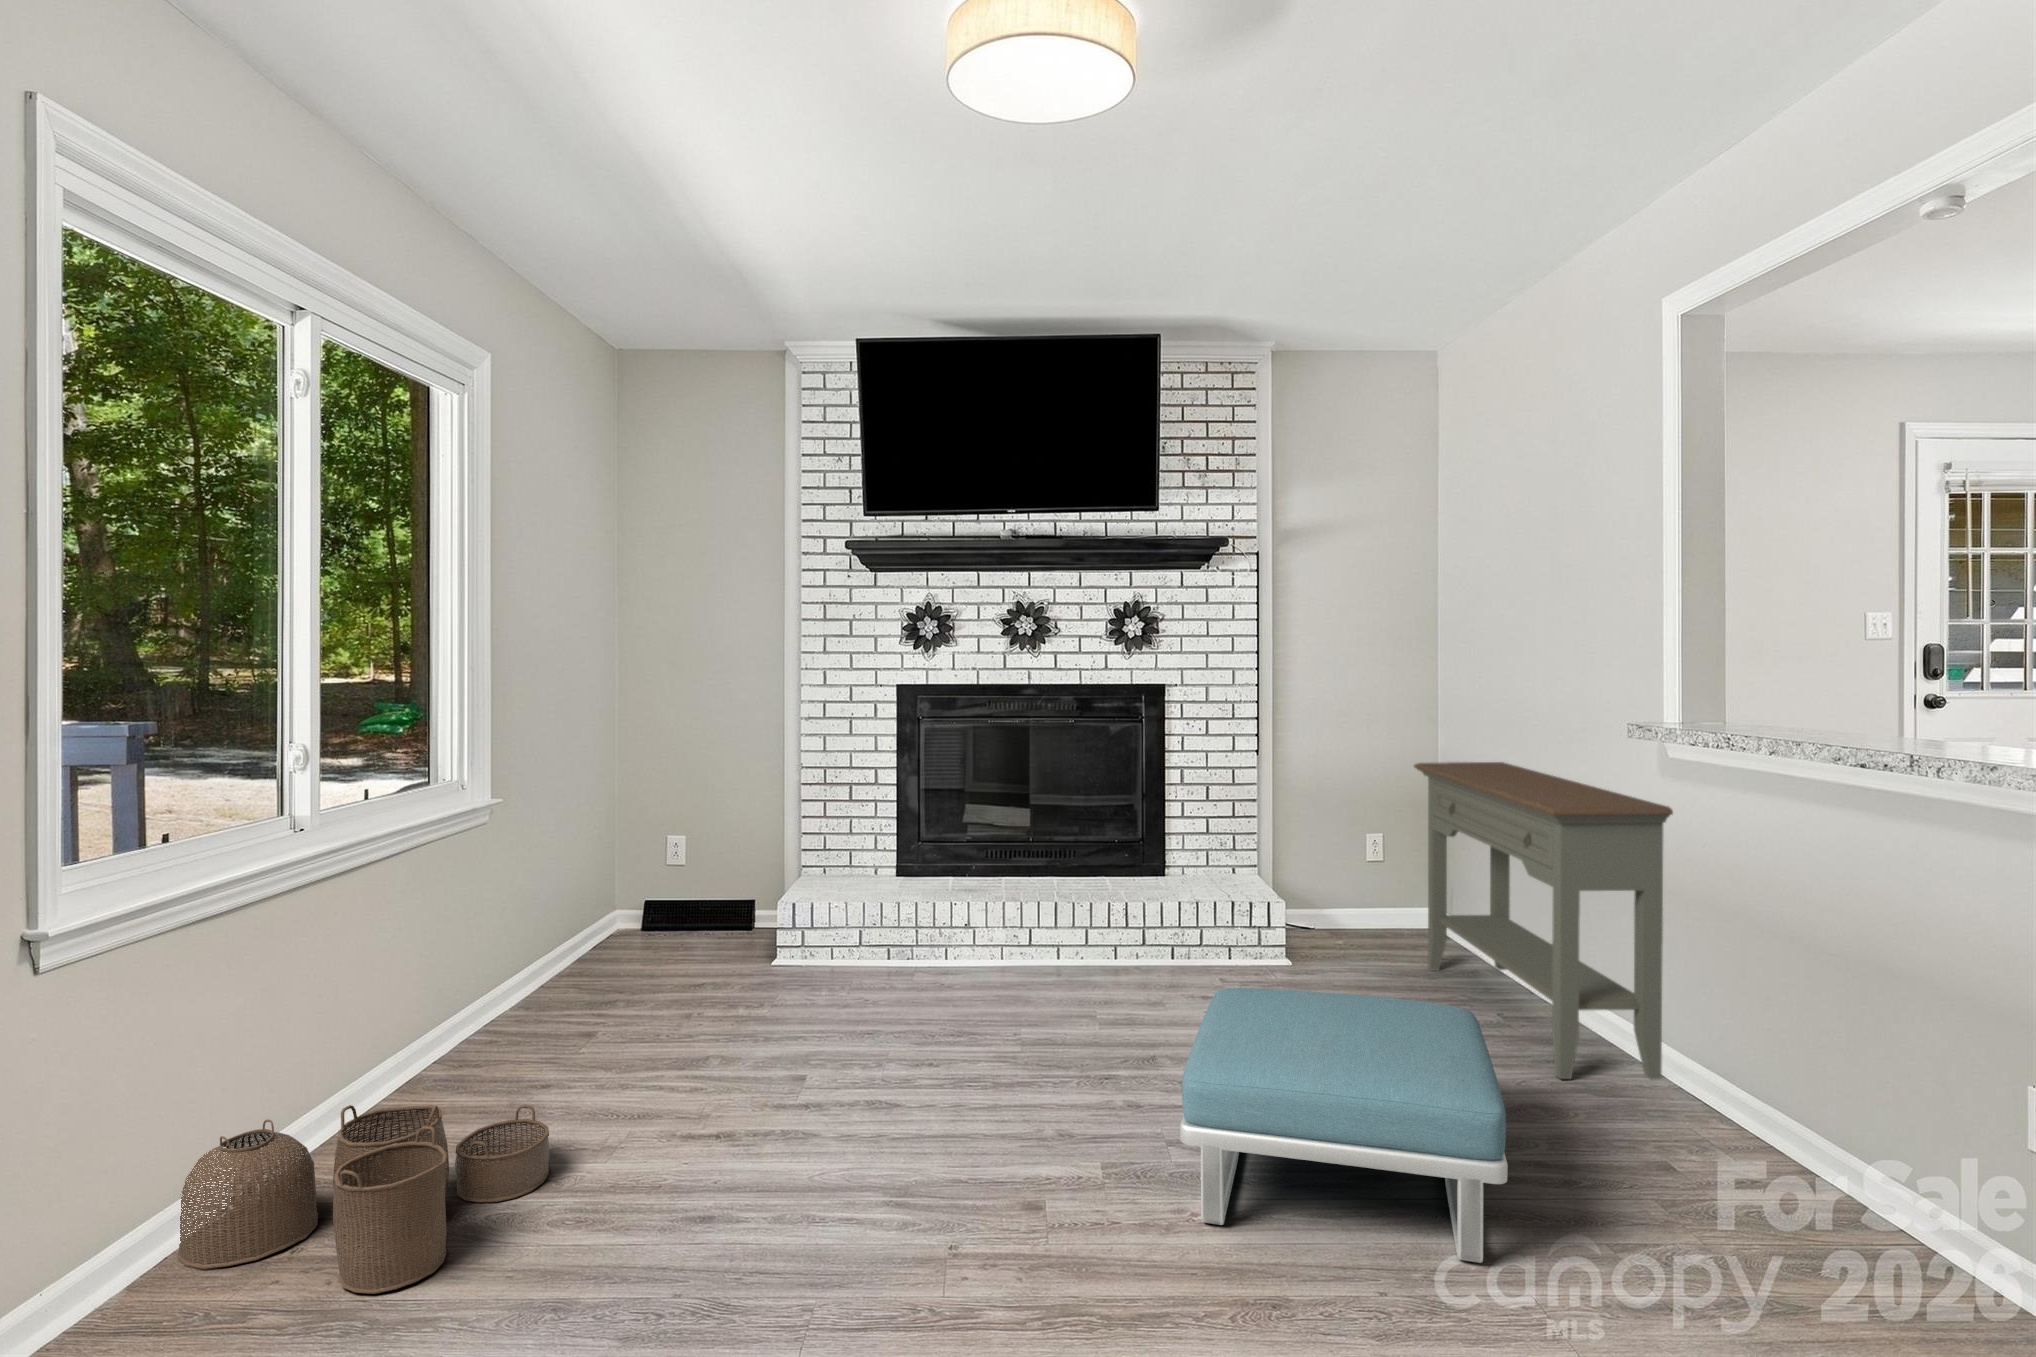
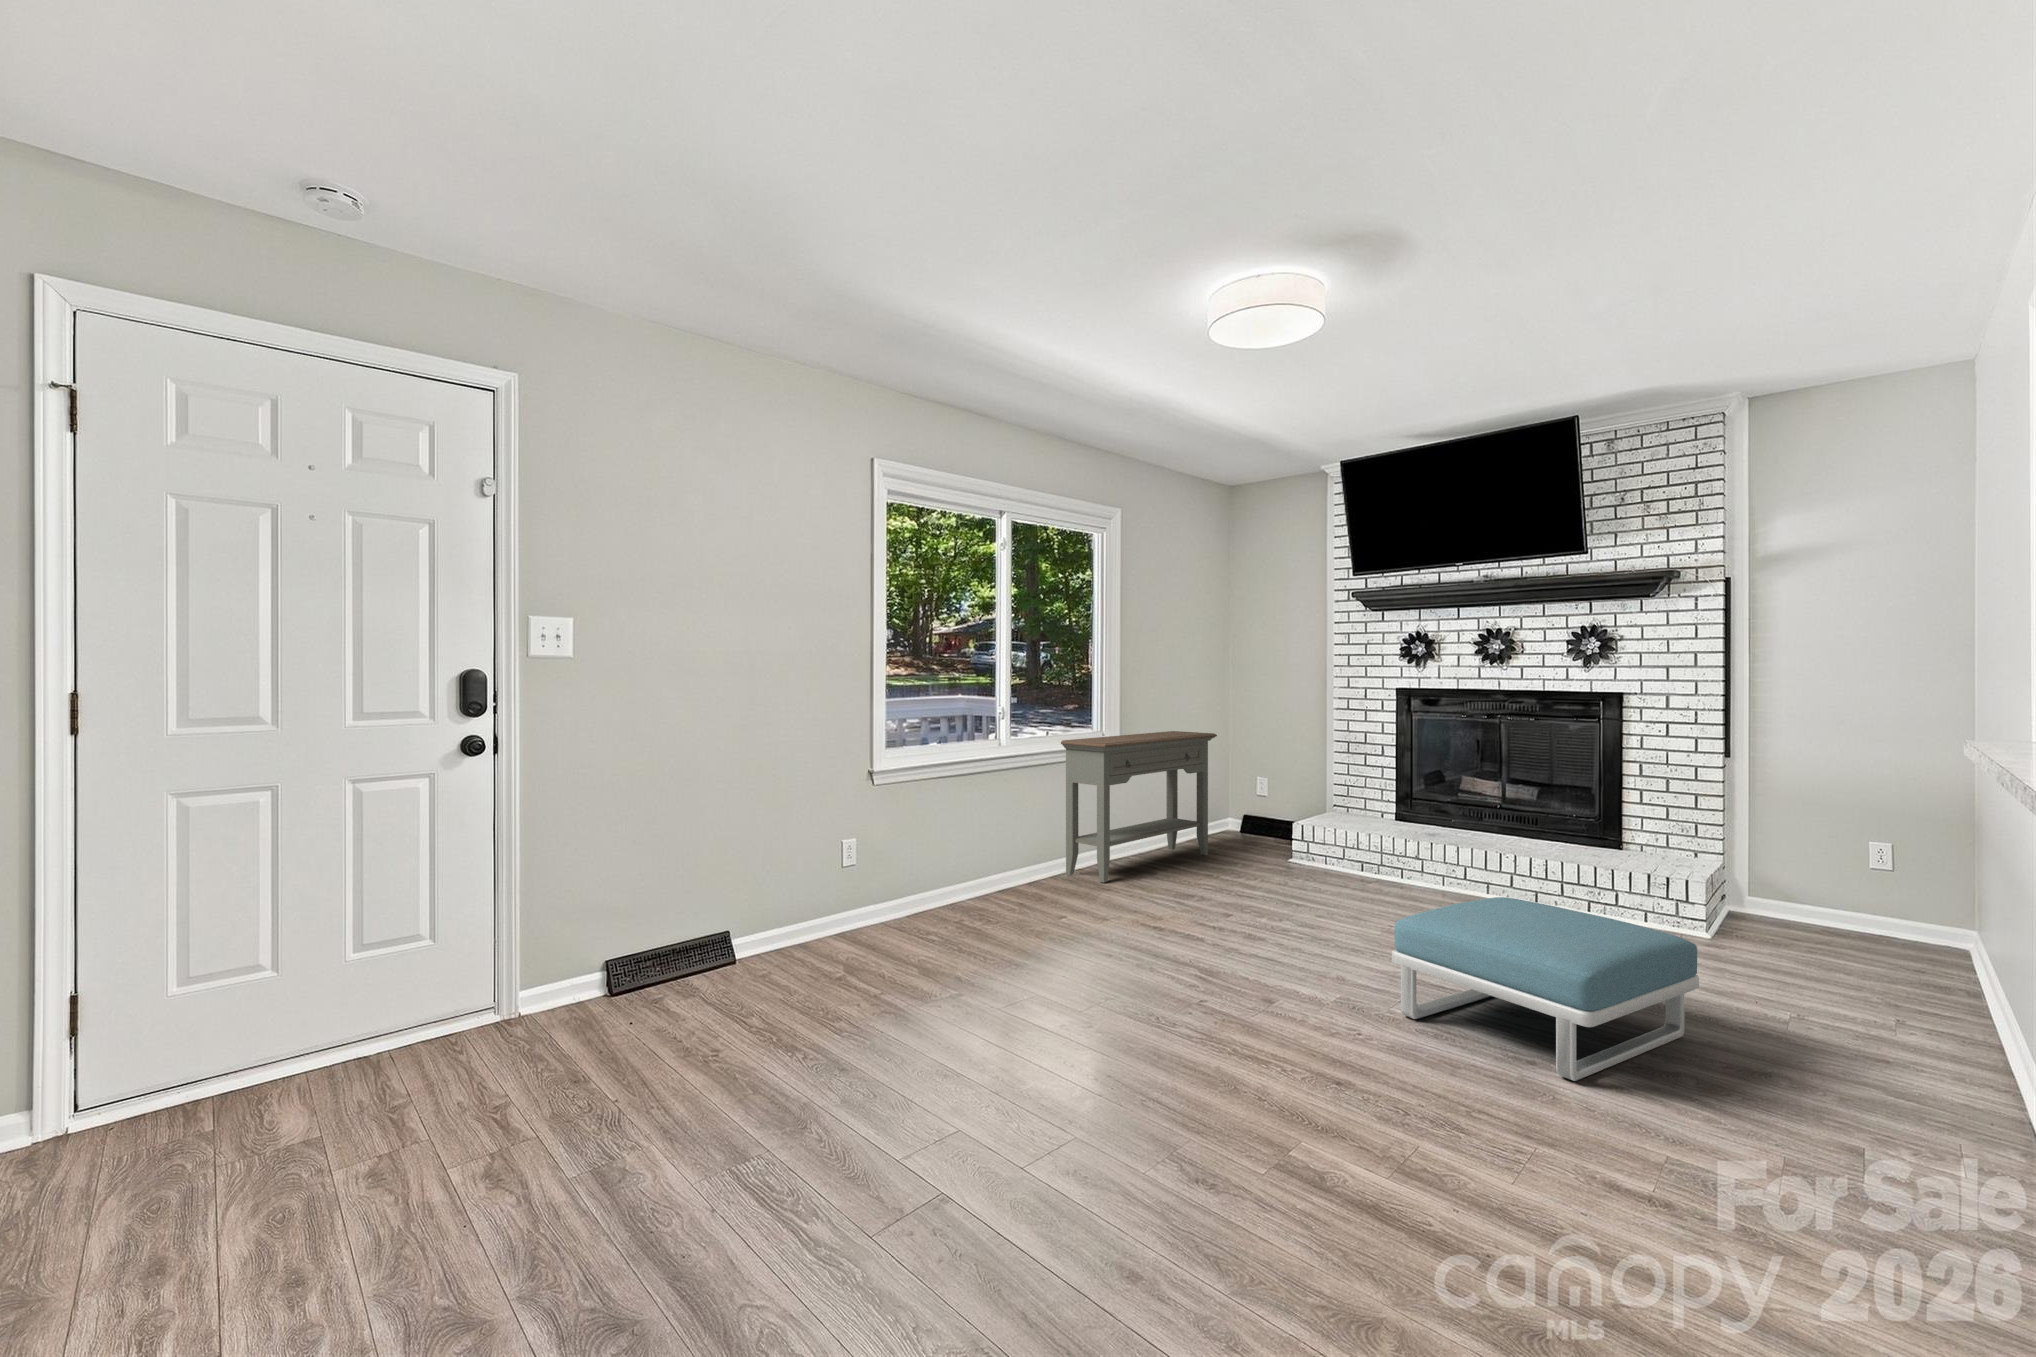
console table: present [1414,762,1673,1079] -> present [1061,731,1217,883]
woven basket: present [177,1105,550,1294] -> none [954,858,1098,932]

